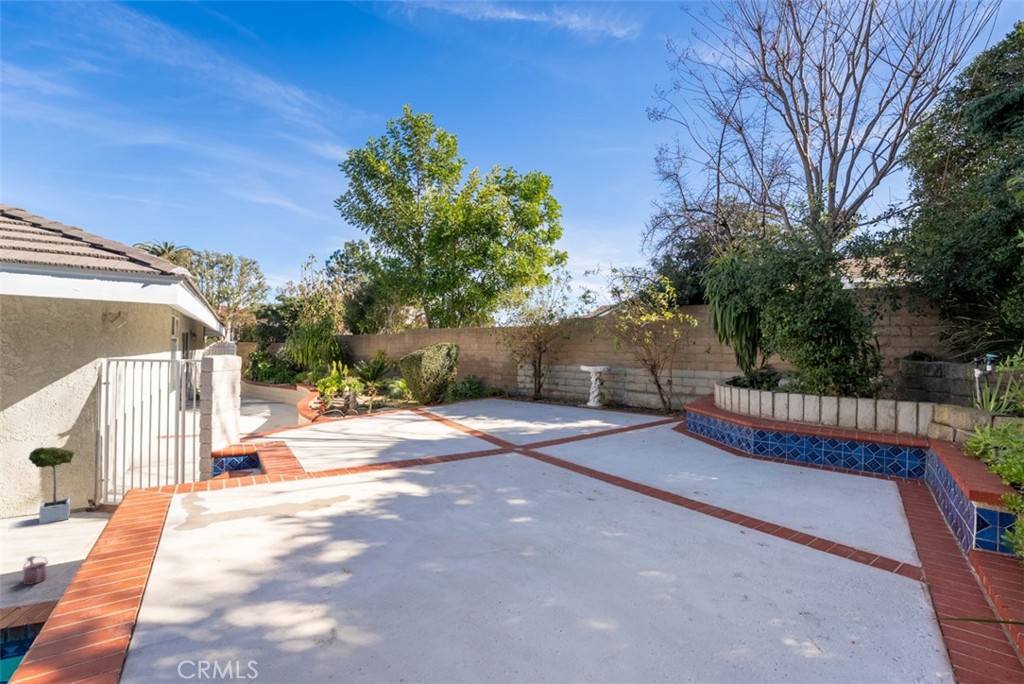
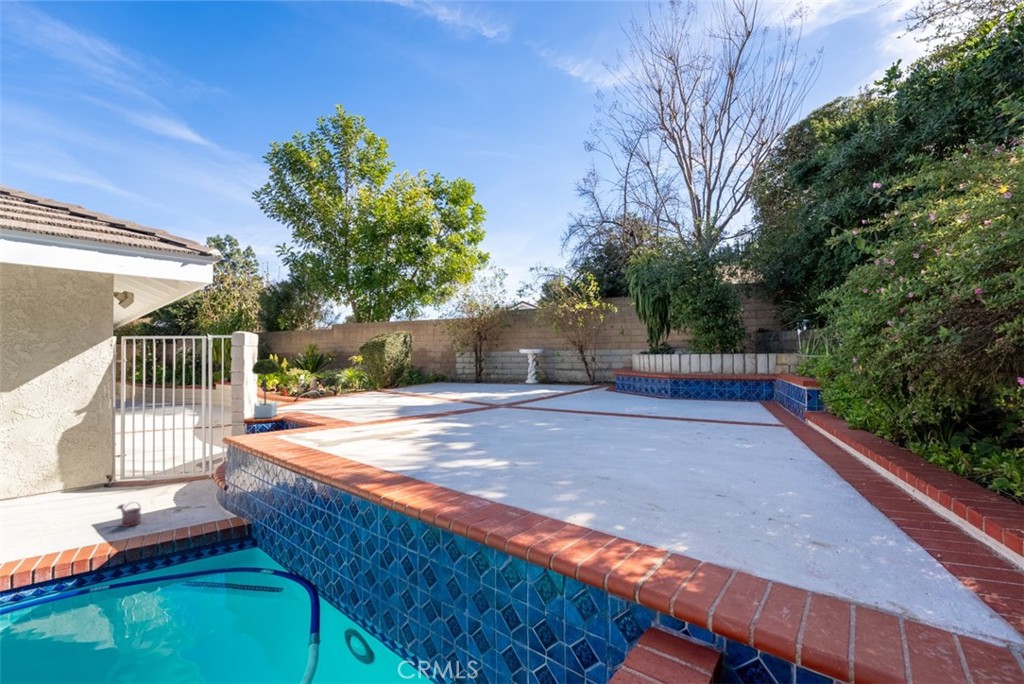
potted tree: present [29,447,74,524] -> present [252,359,280,418]

